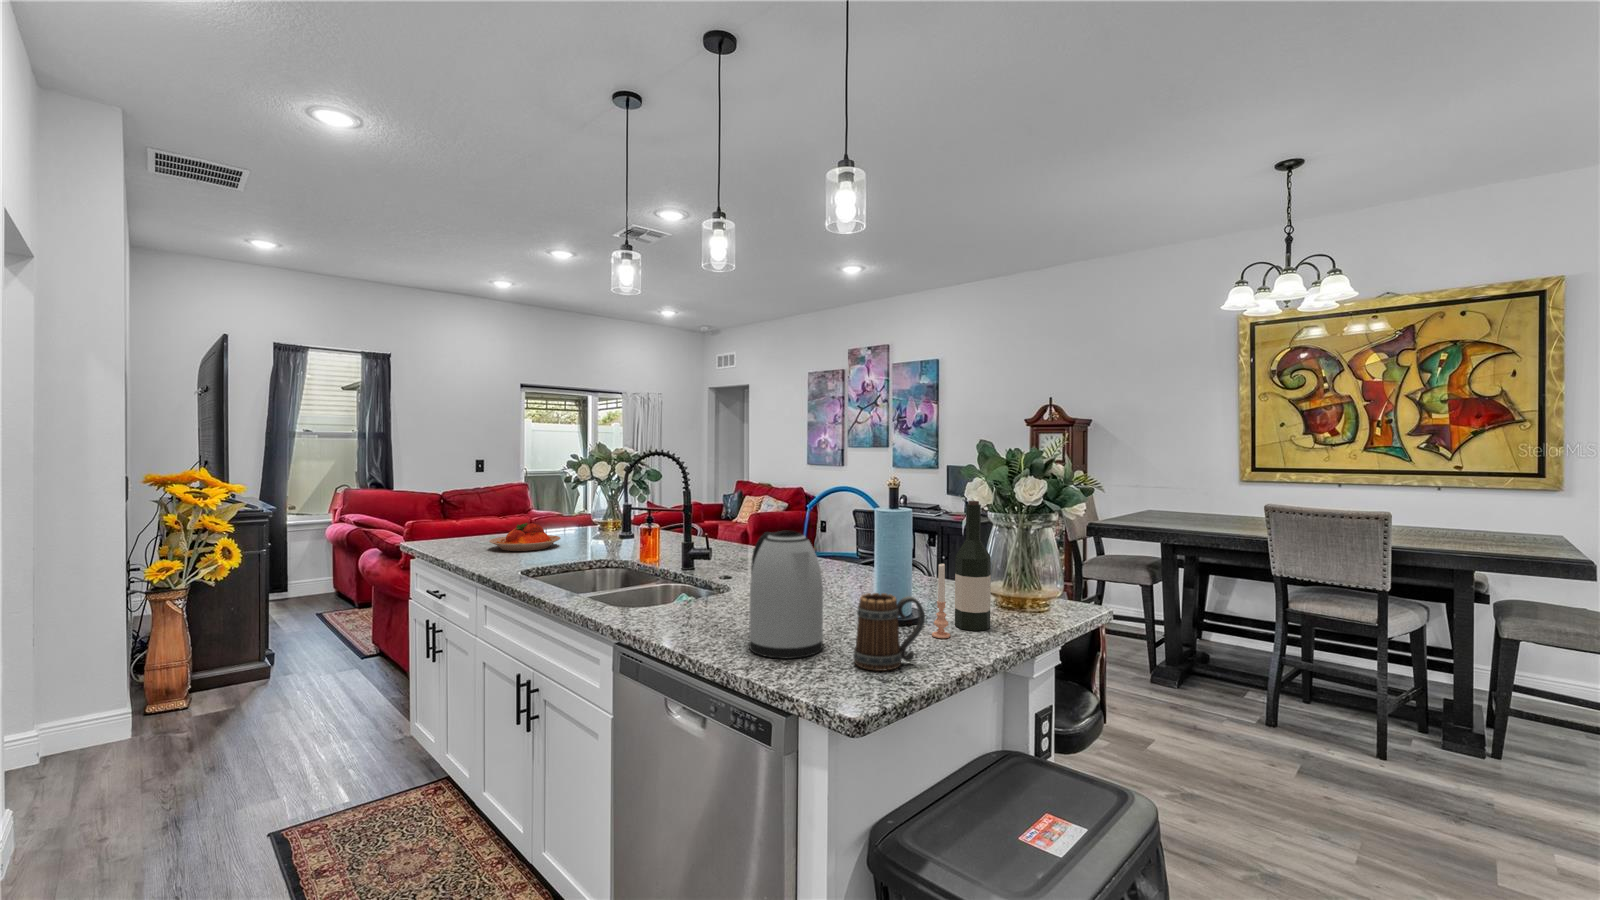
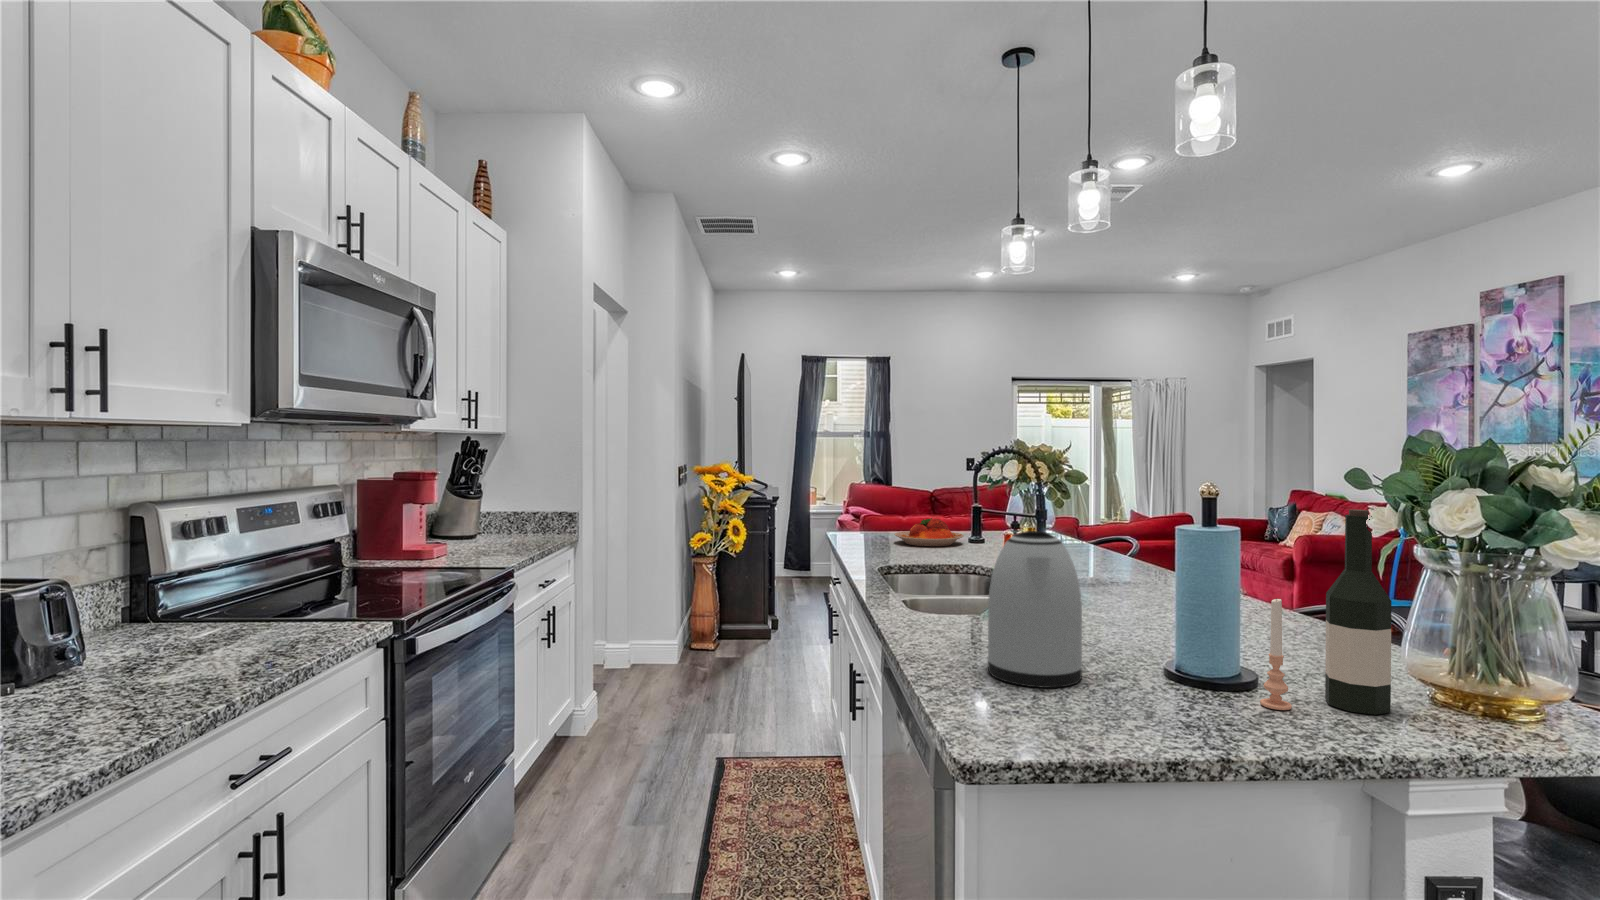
mug: present [853,593,924,671] -> none [1083,619,1186,725]

